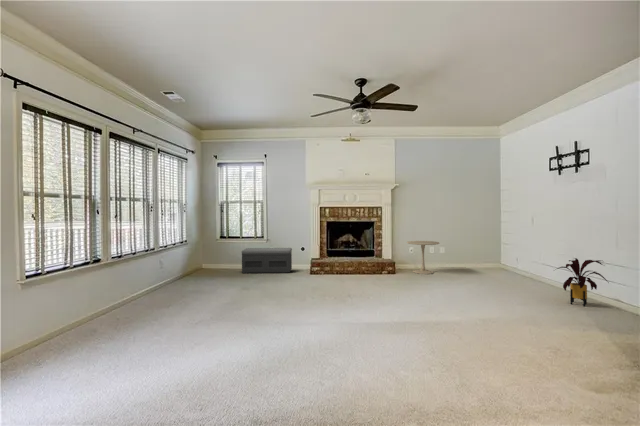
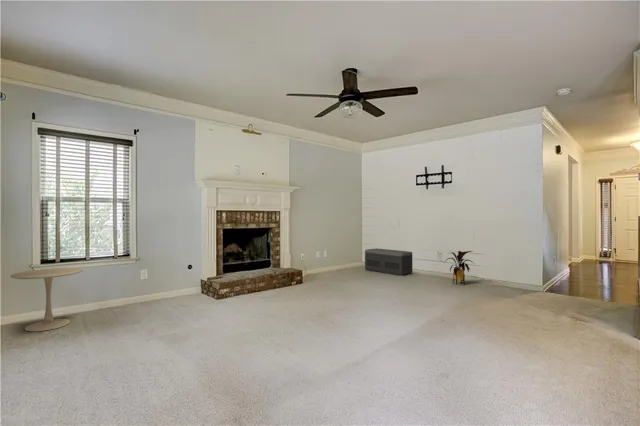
side table: present [407,241,439,274] -> present [11,268,83,332]
storage bench: present [242,248,292,273] -> present [365,248,413,276]

